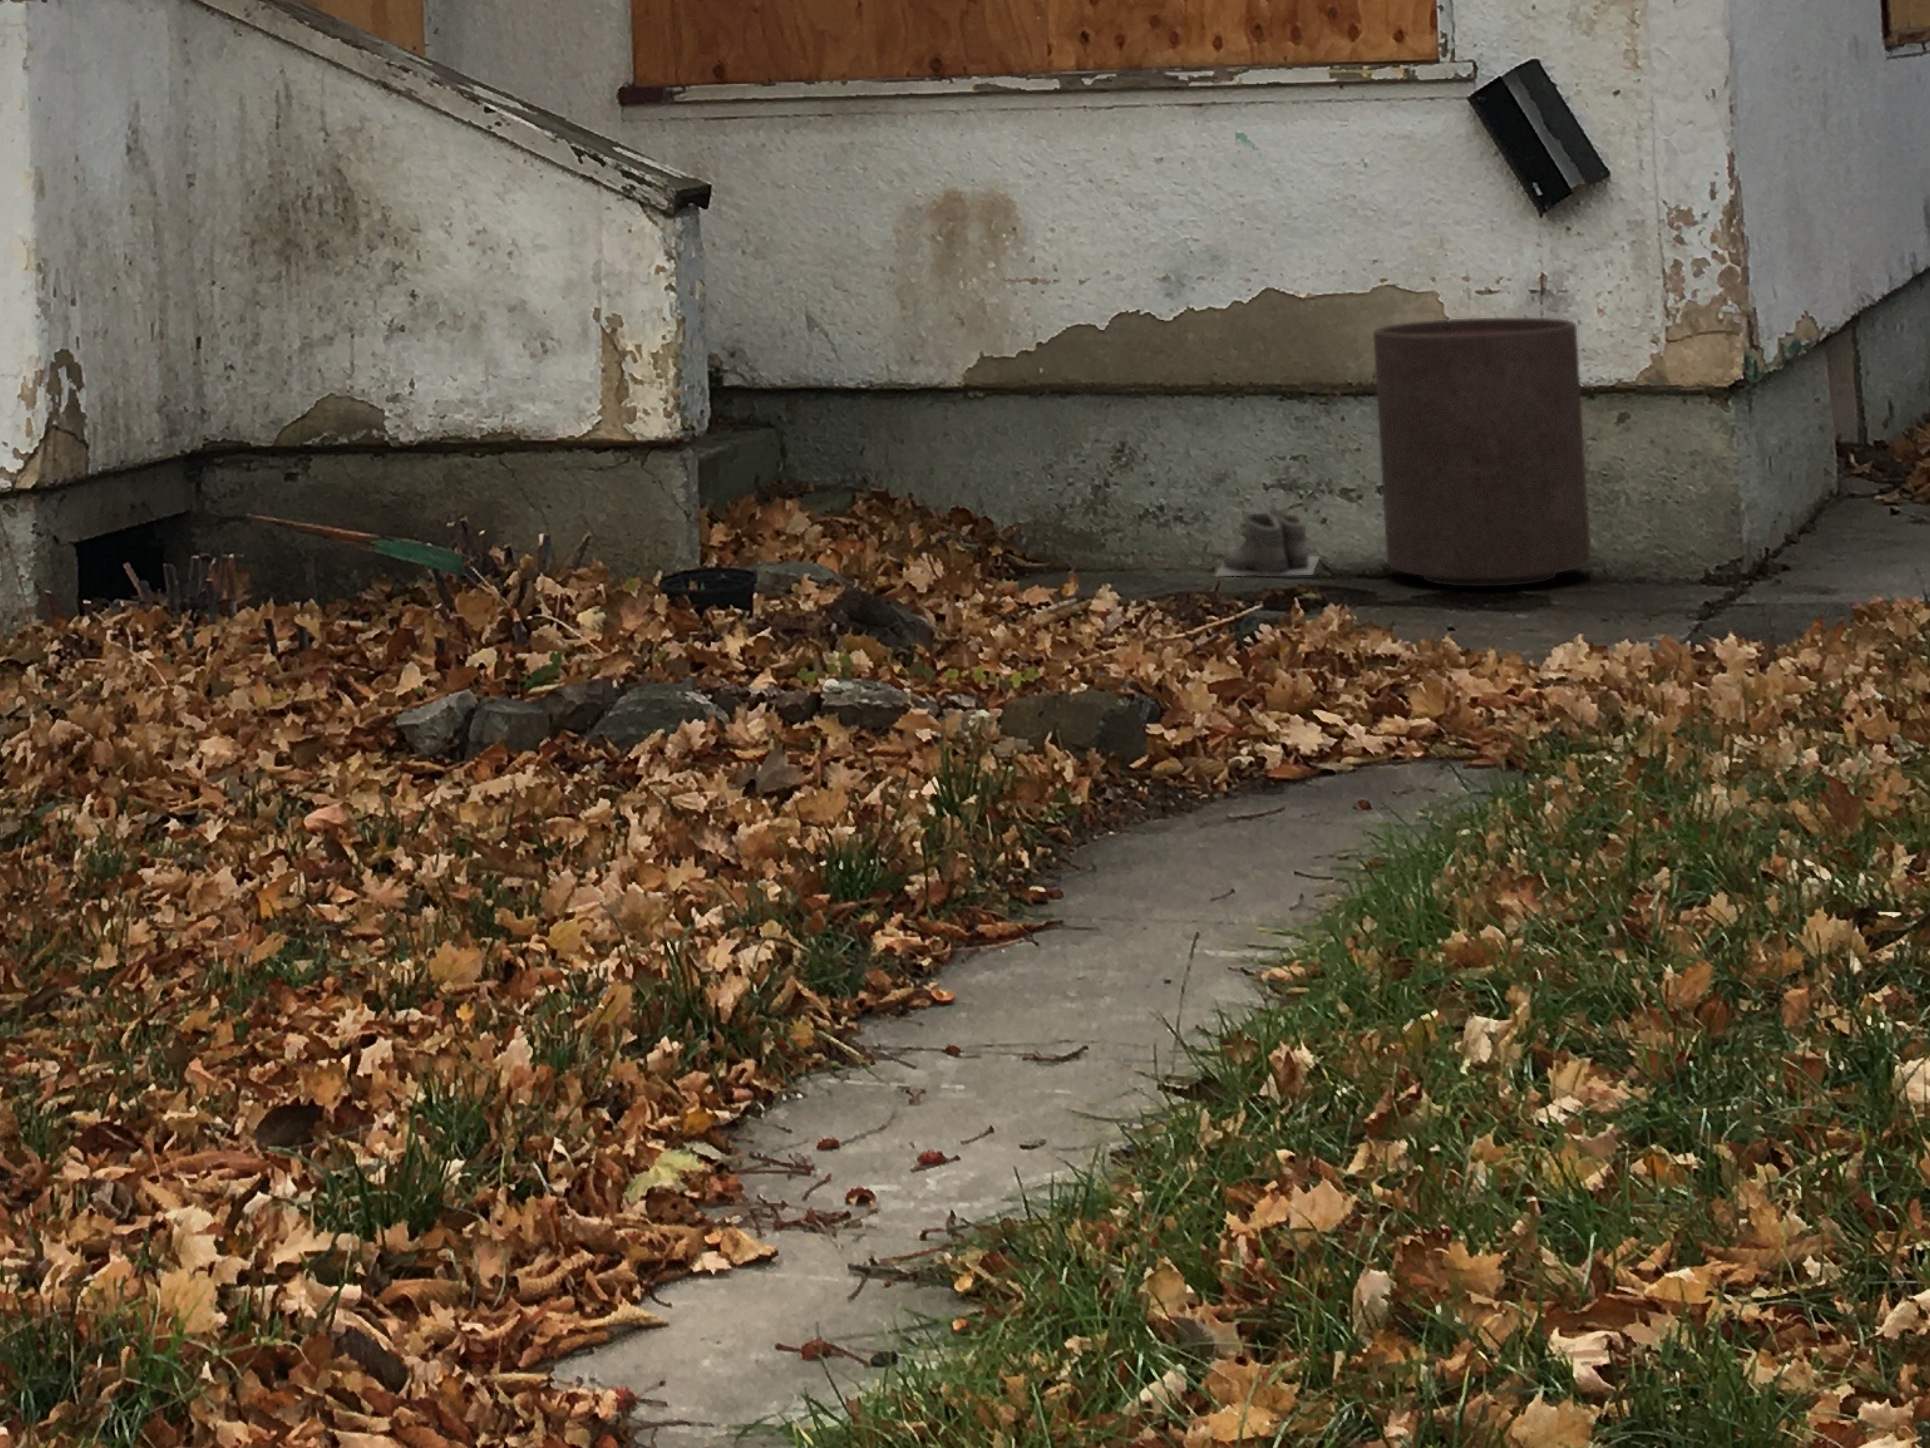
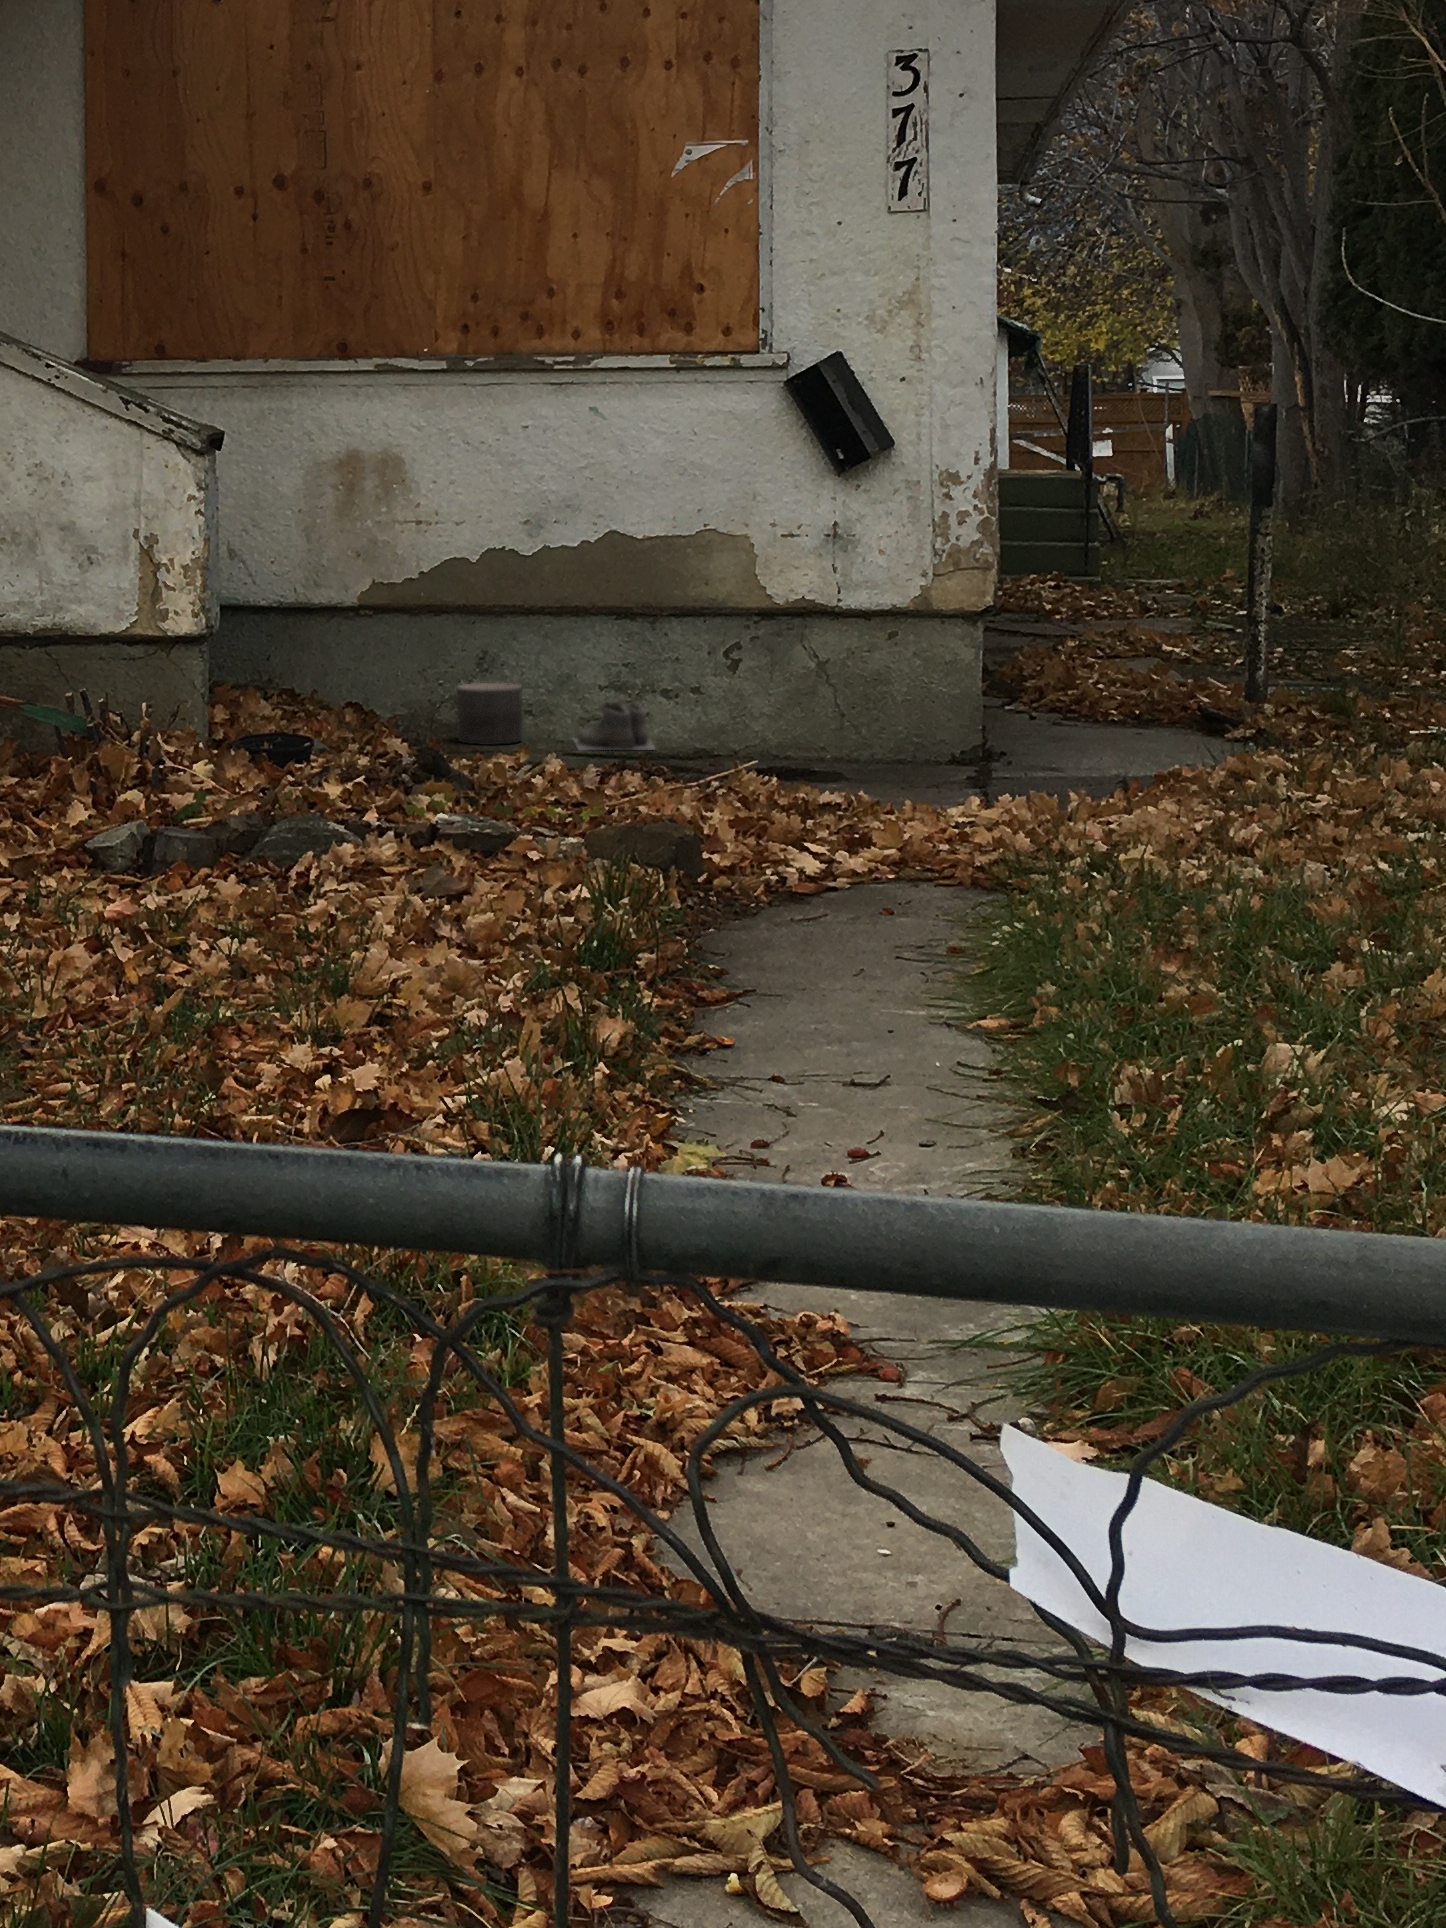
trash can: present [1373,318,1591,586] -> none [715,554,877,758]
planter: none [1074,488,1159,568] -> present [457,683,522,745]

